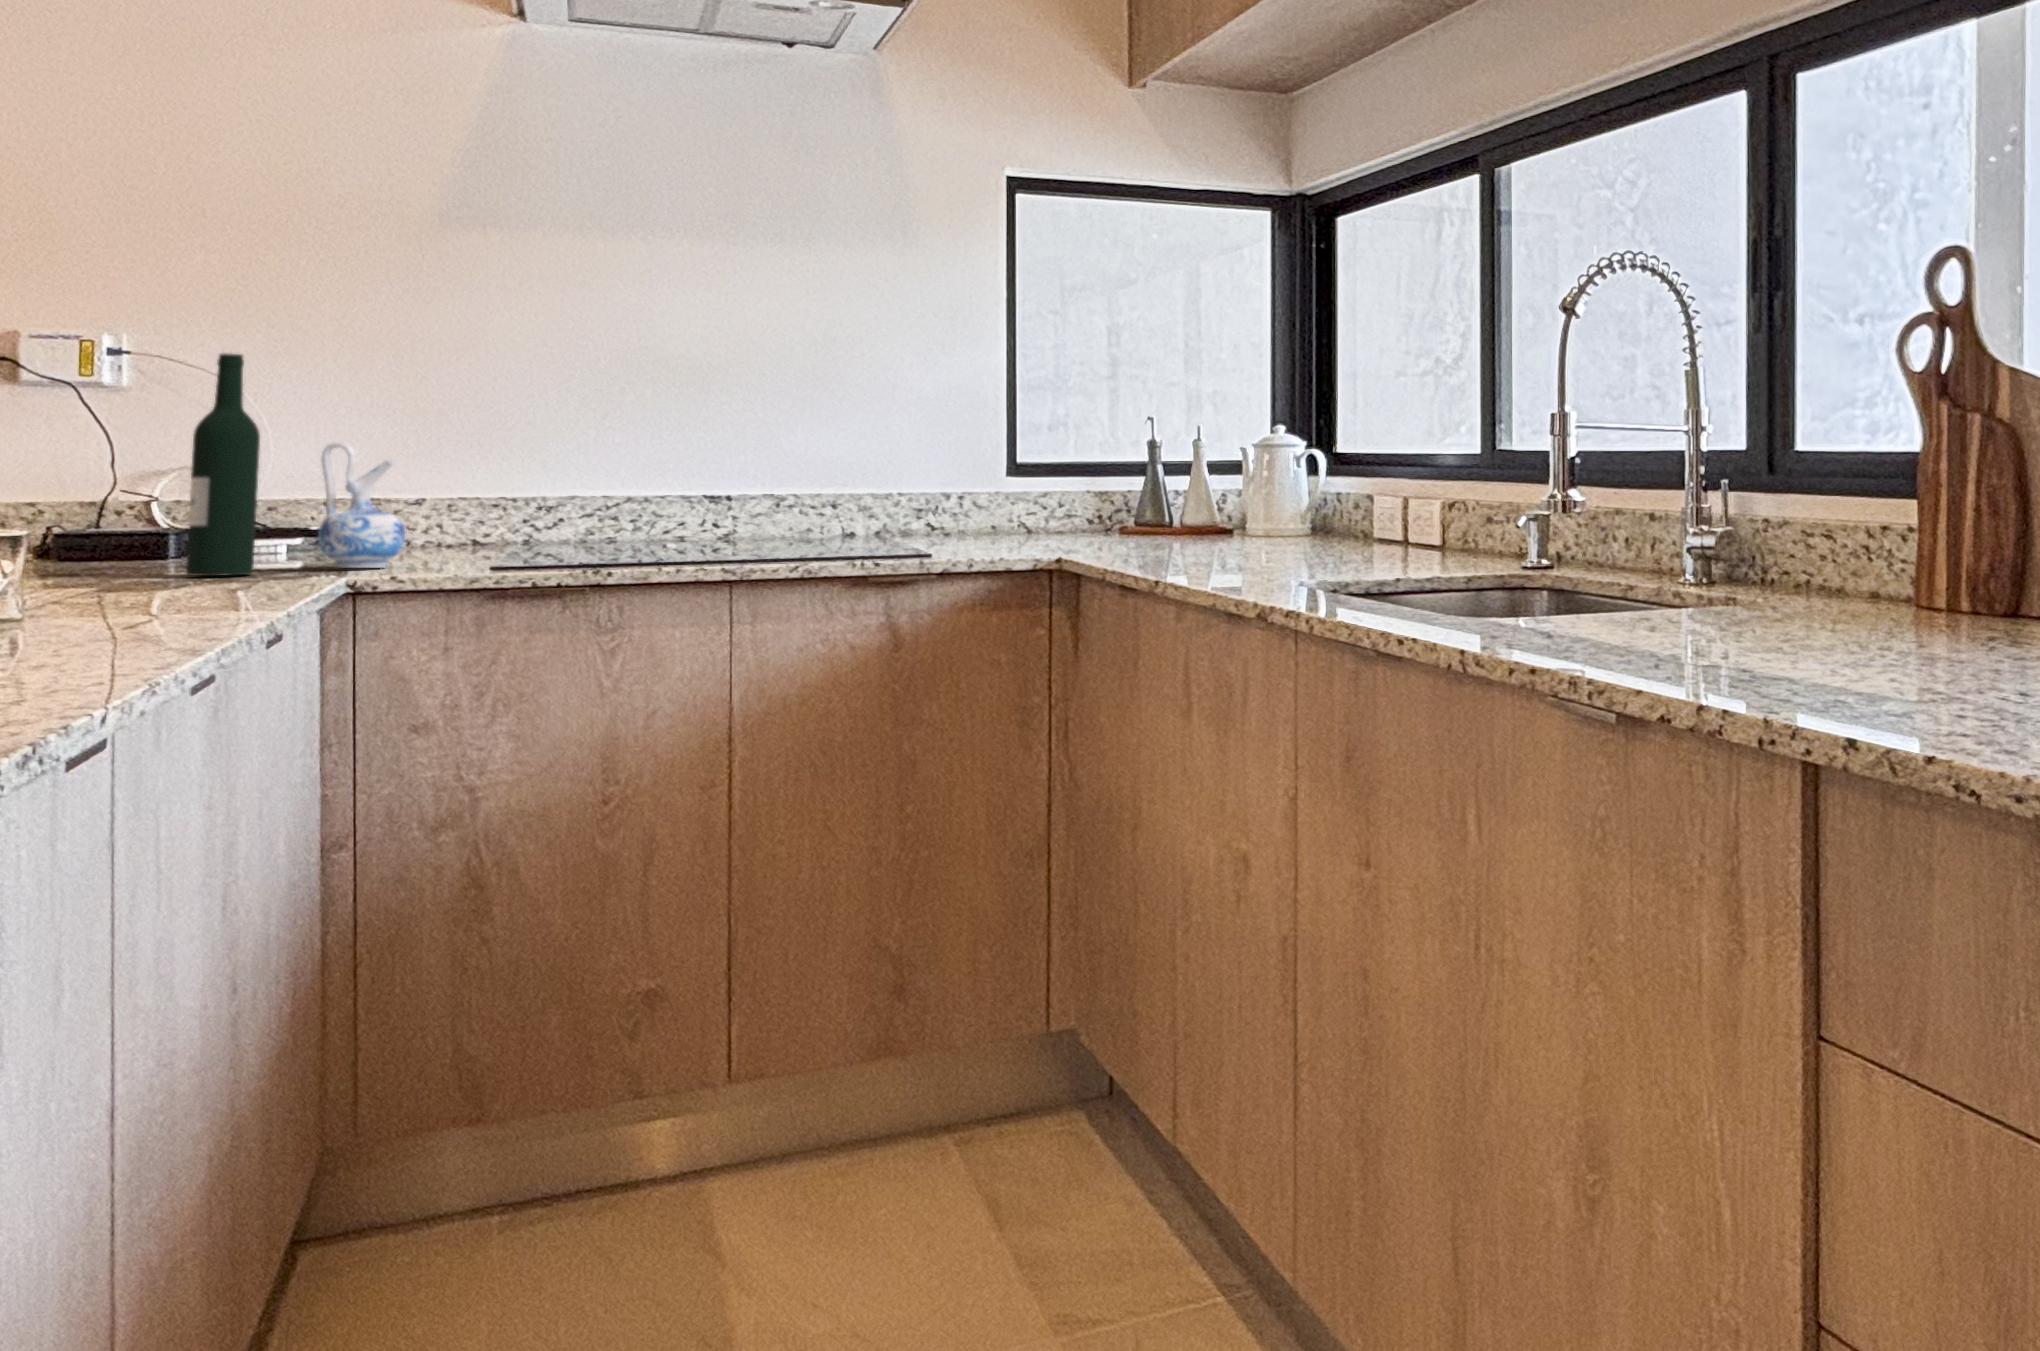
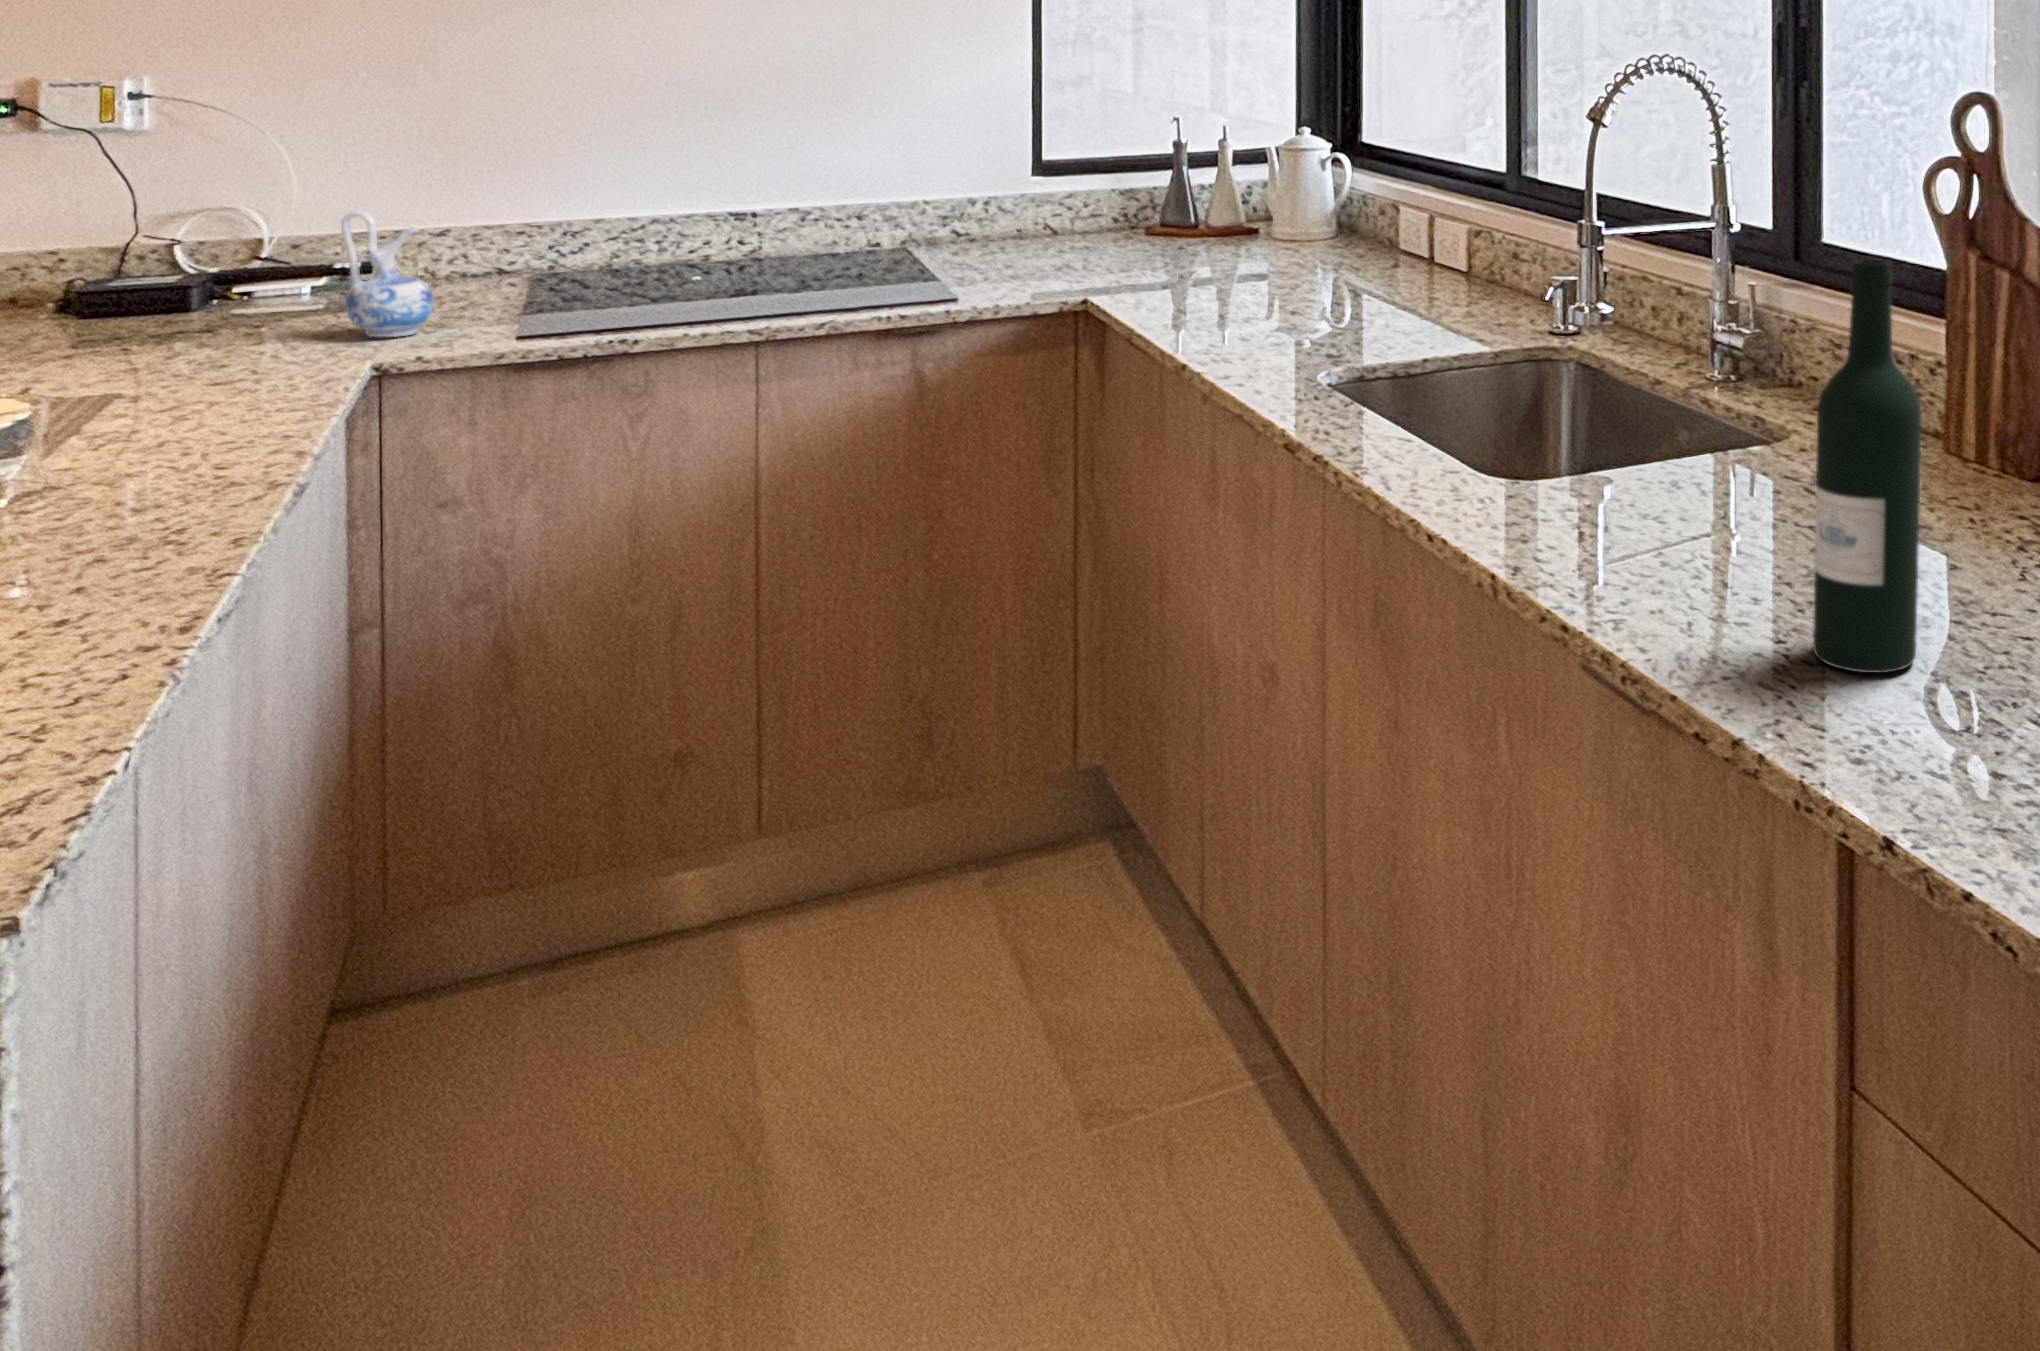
wine bottle: present [186,354,260,576] -> present [1813,259,1921,673]

